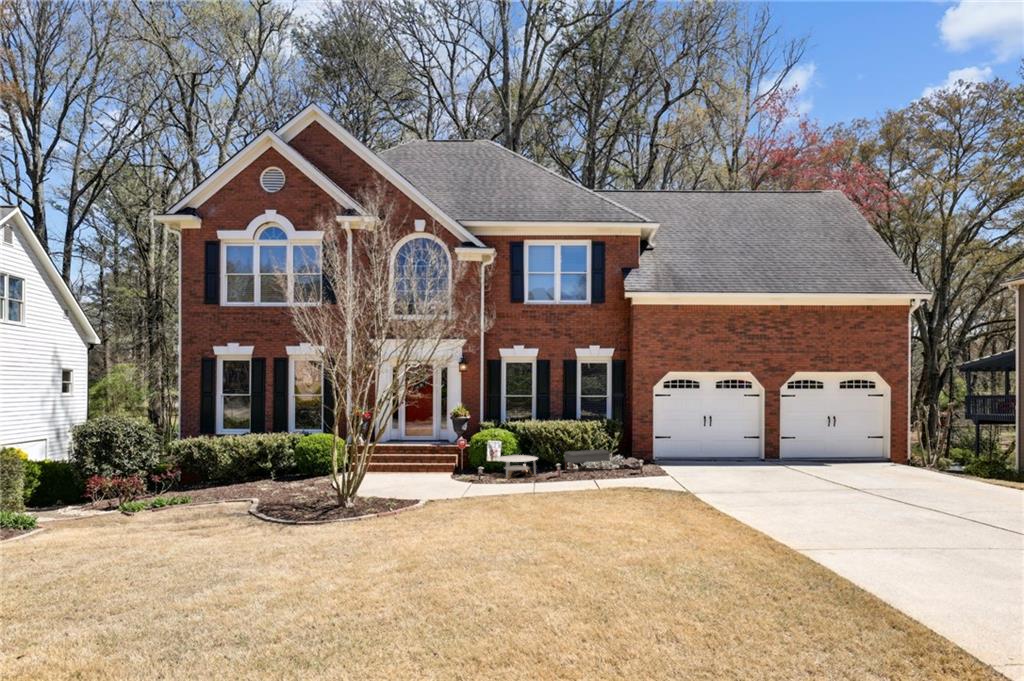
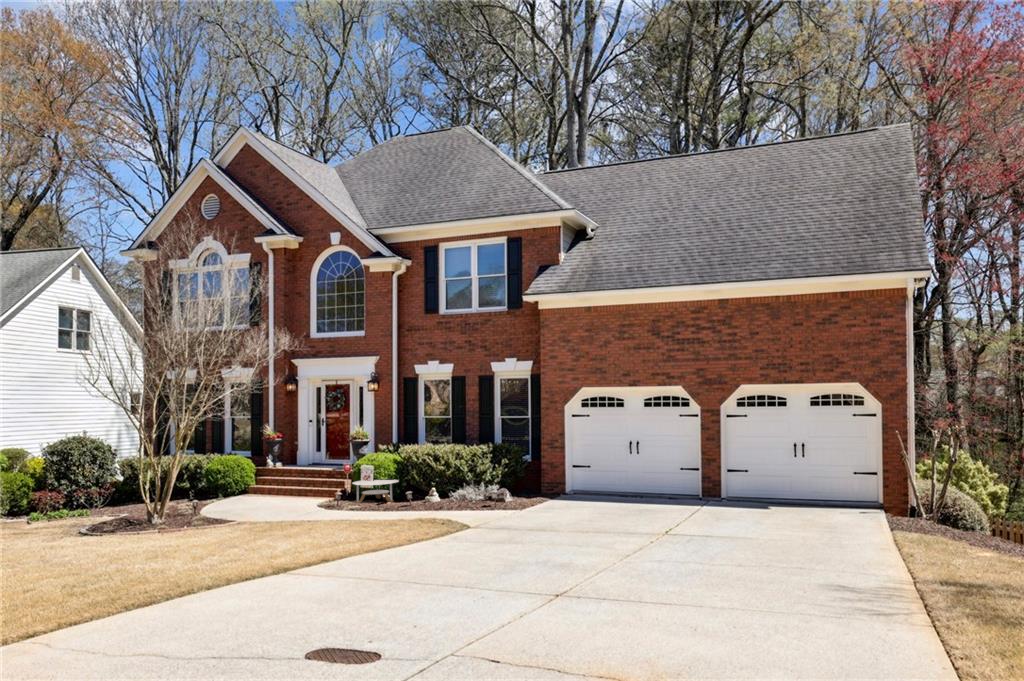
bench: present [564,450,610,473] -> none [436,477,487,501]

